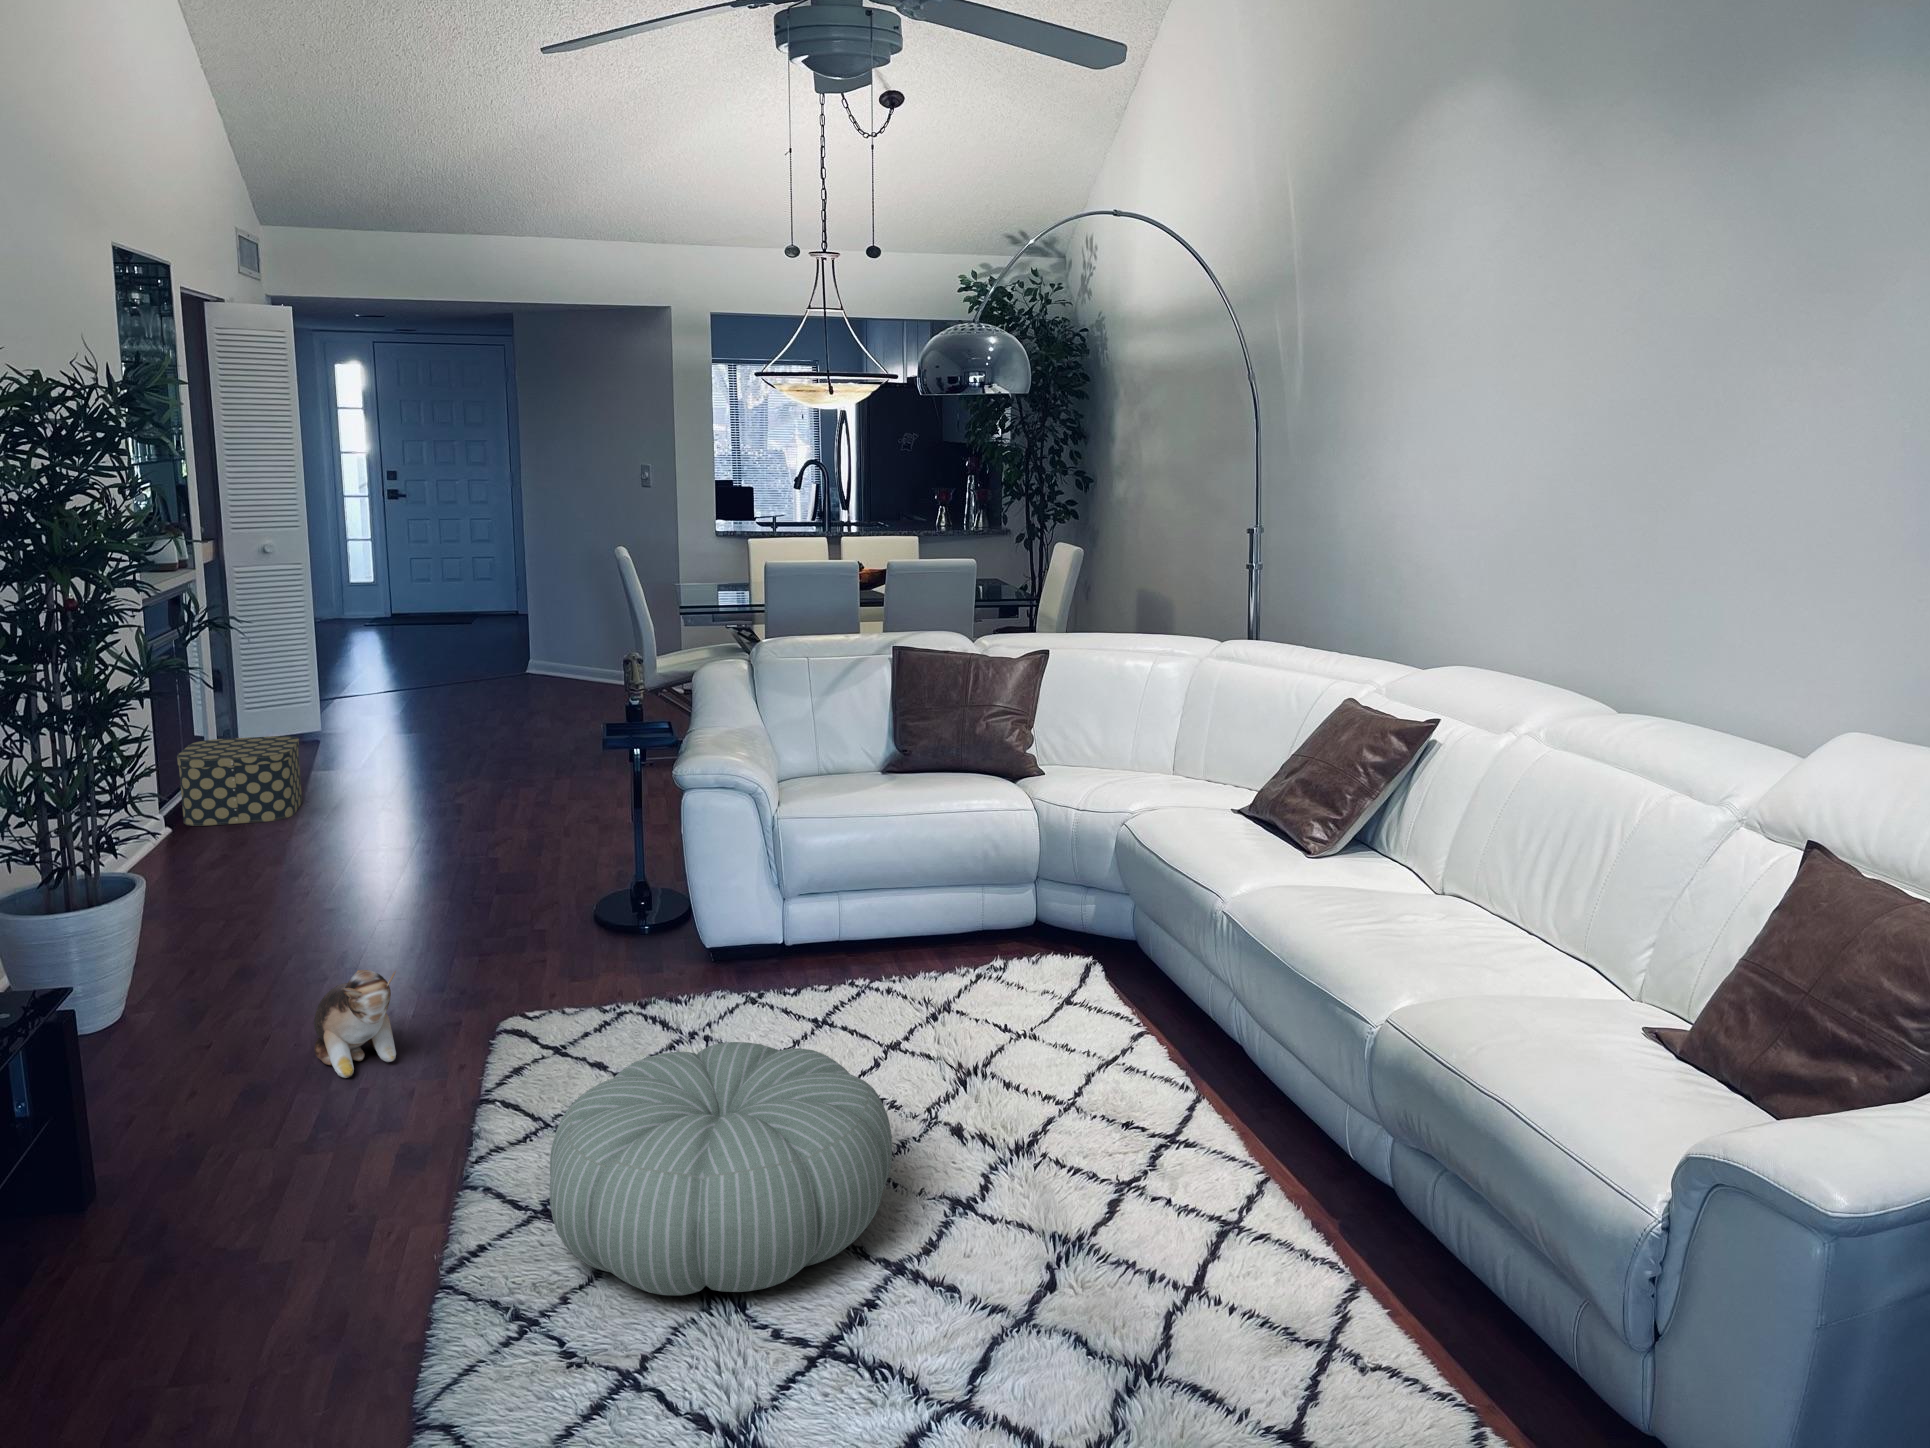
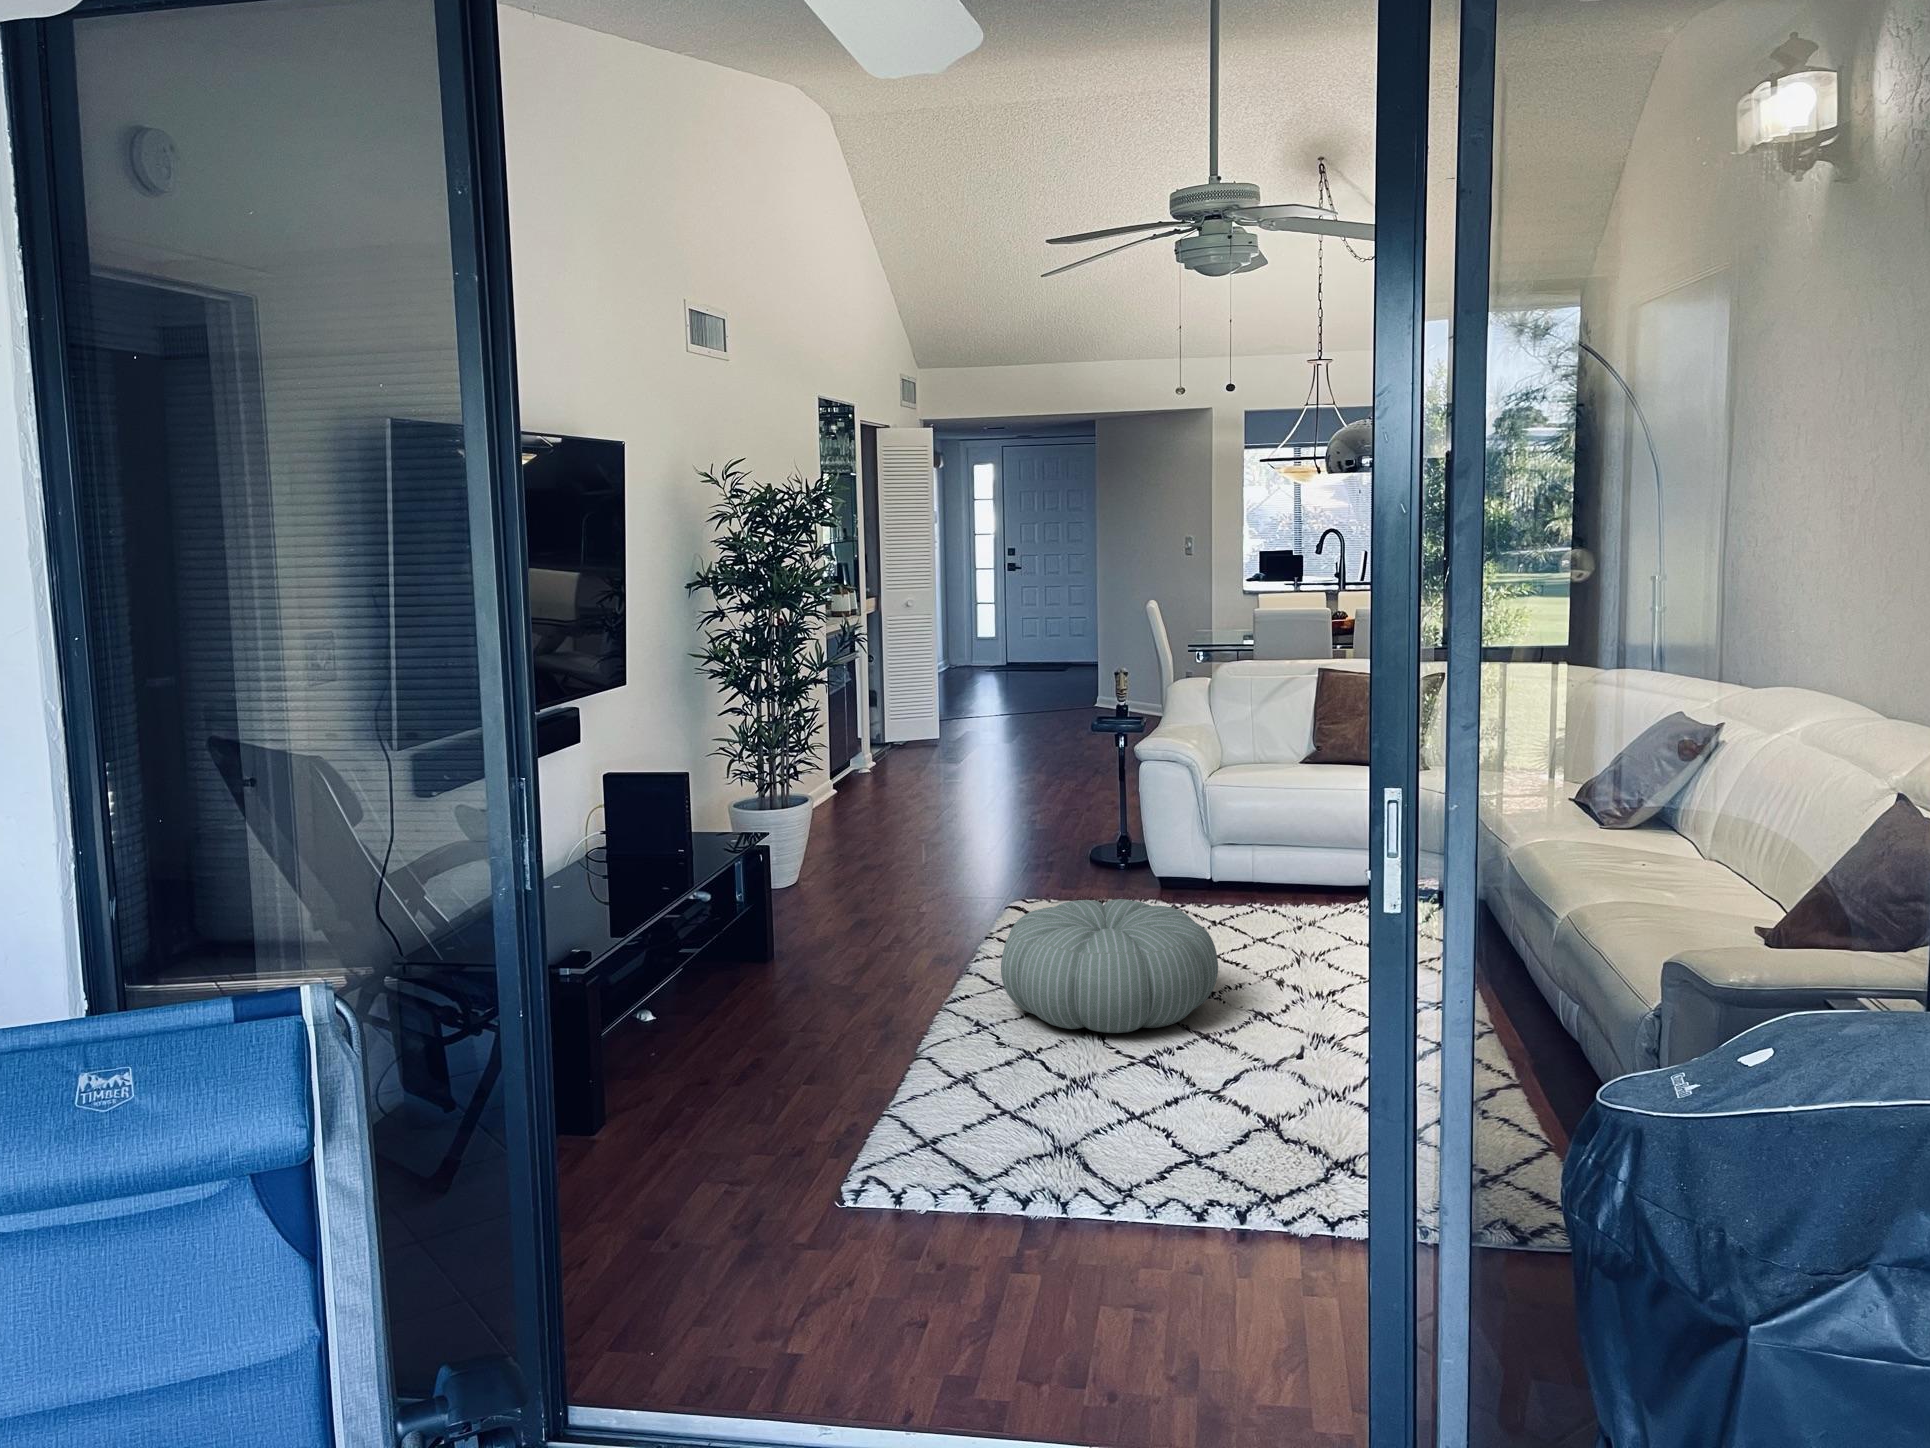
storage box: present [177,736,302,826] -> none [843,732,919,789]
plush toy: present [314,970,396,1078] -> none [897,850,942,918]

